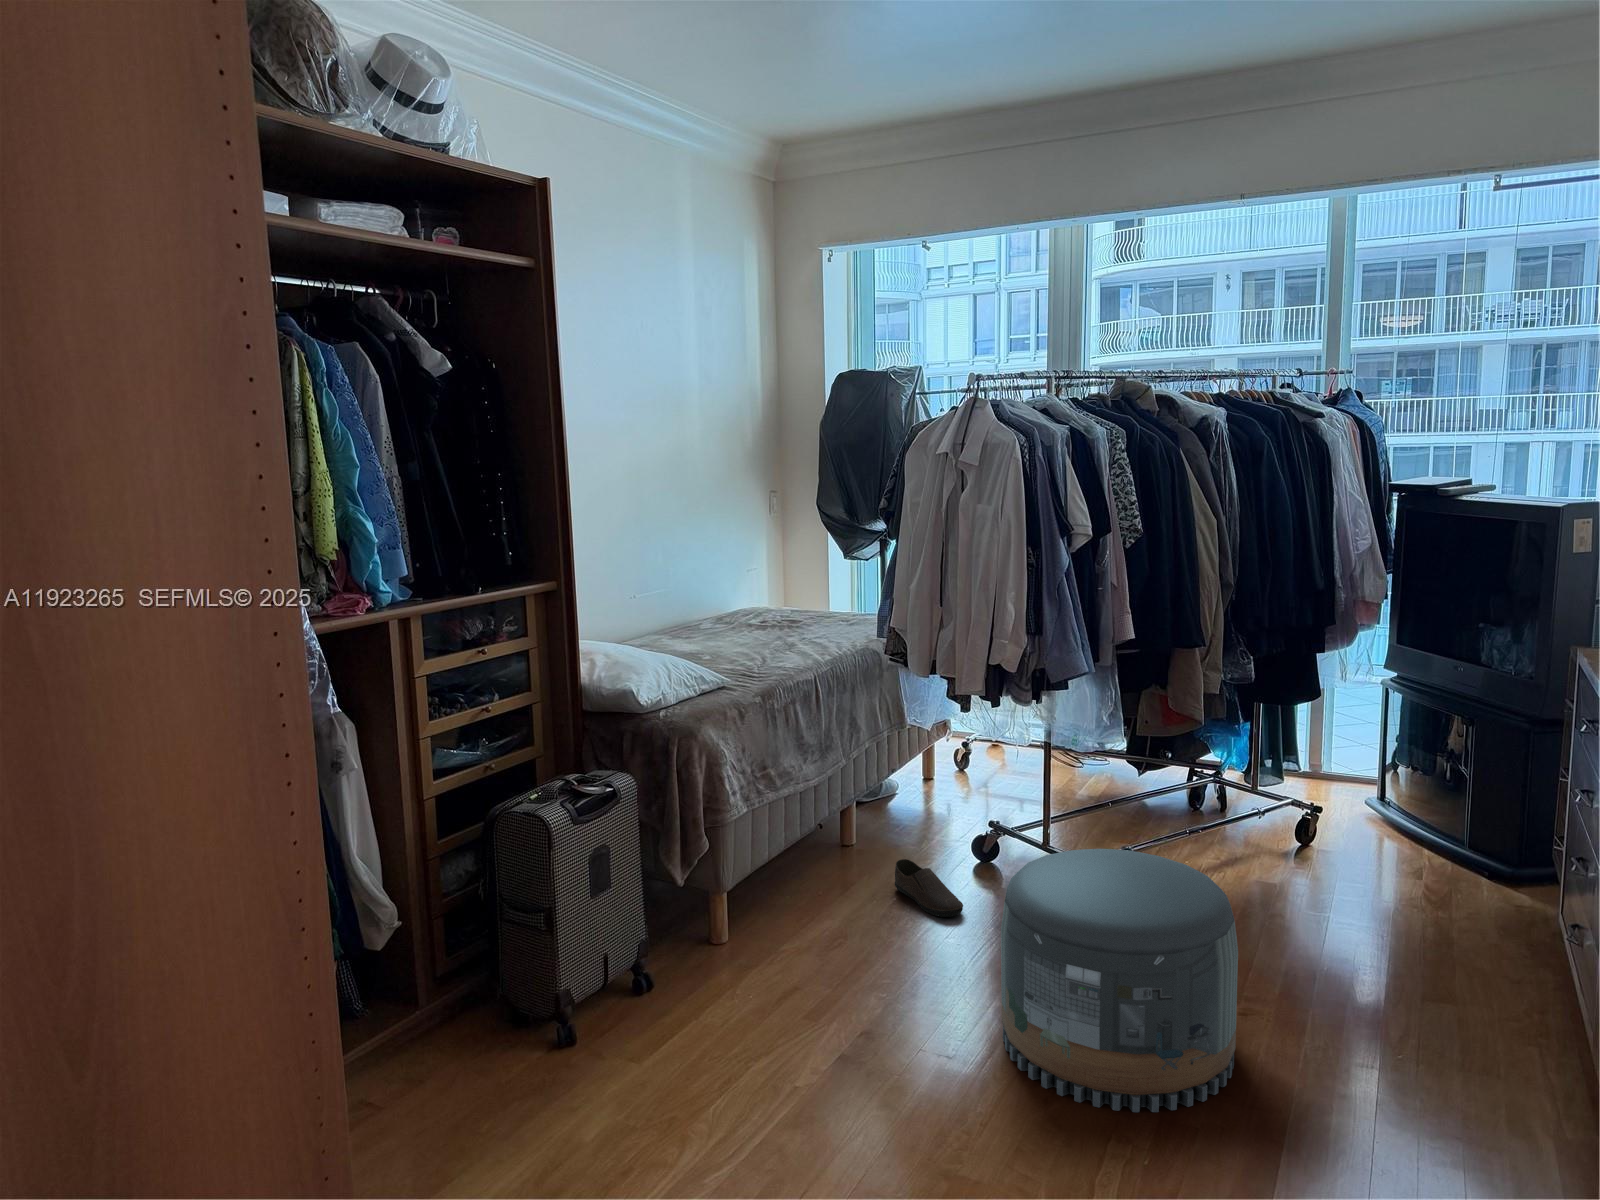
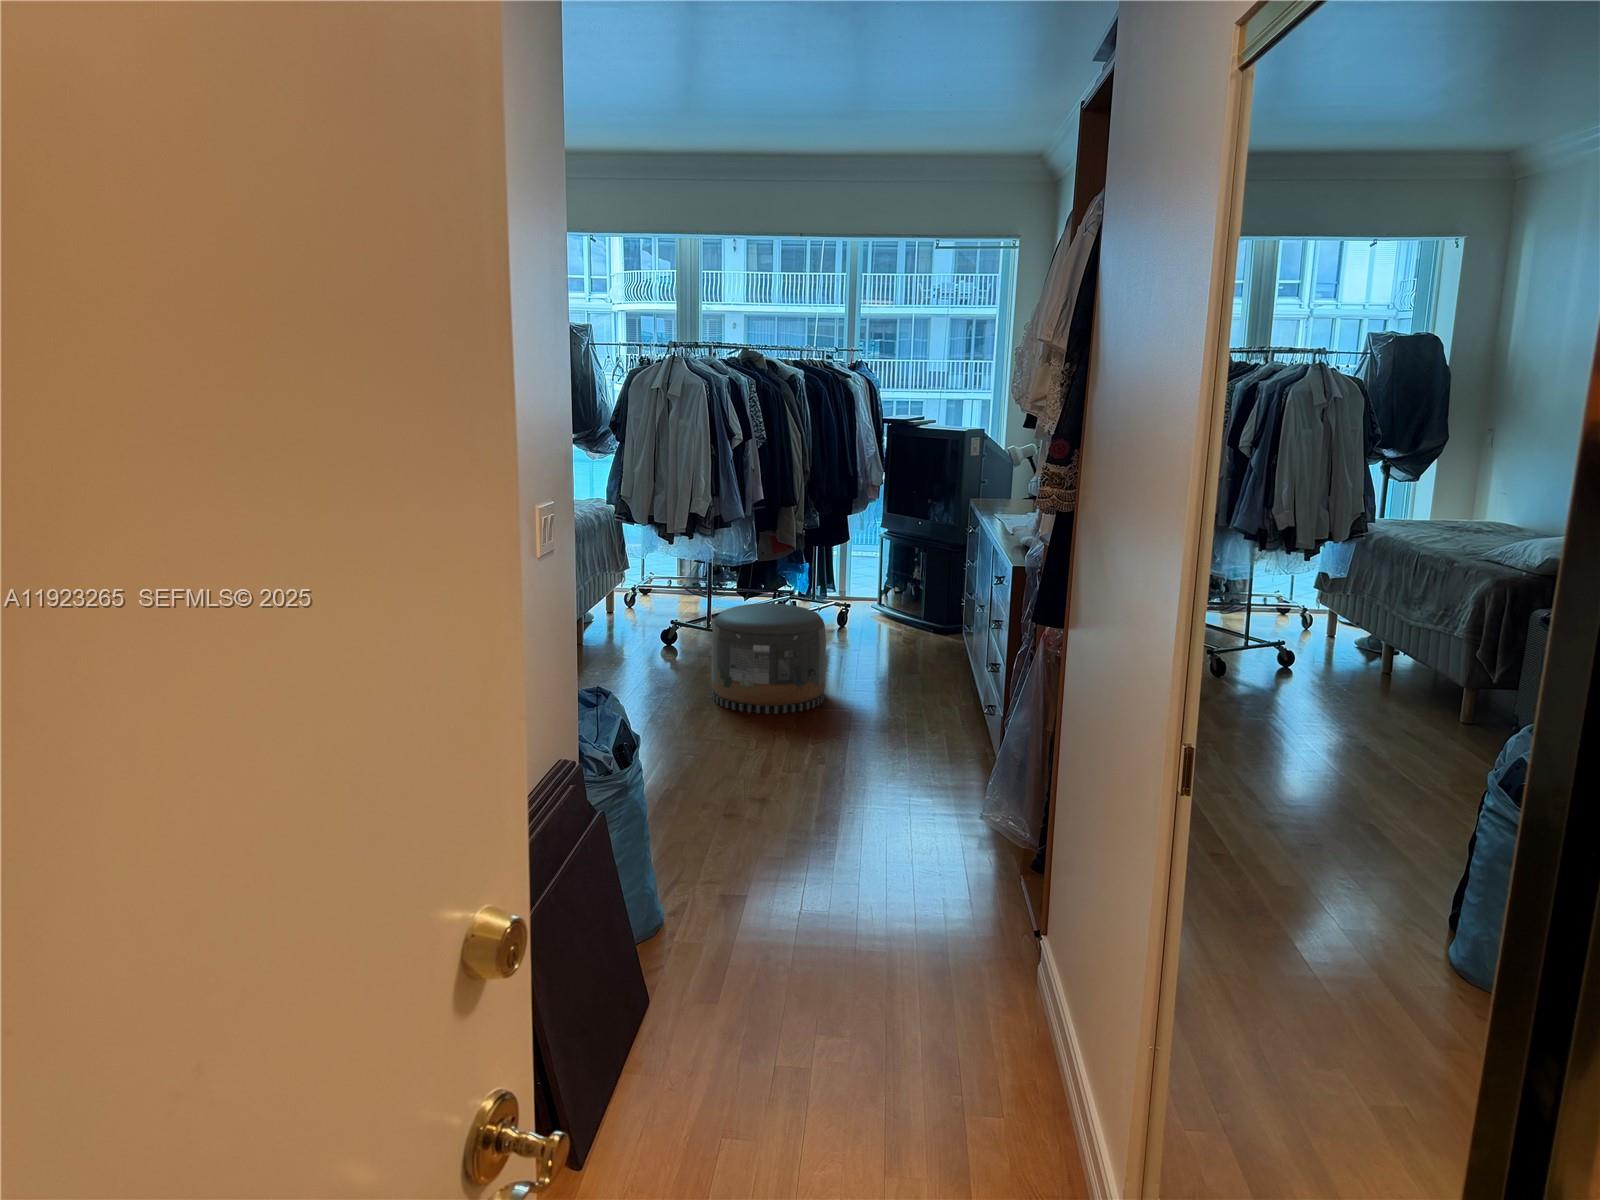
shoe: present [895,859,963,917] -> none [619,641,667,667]

